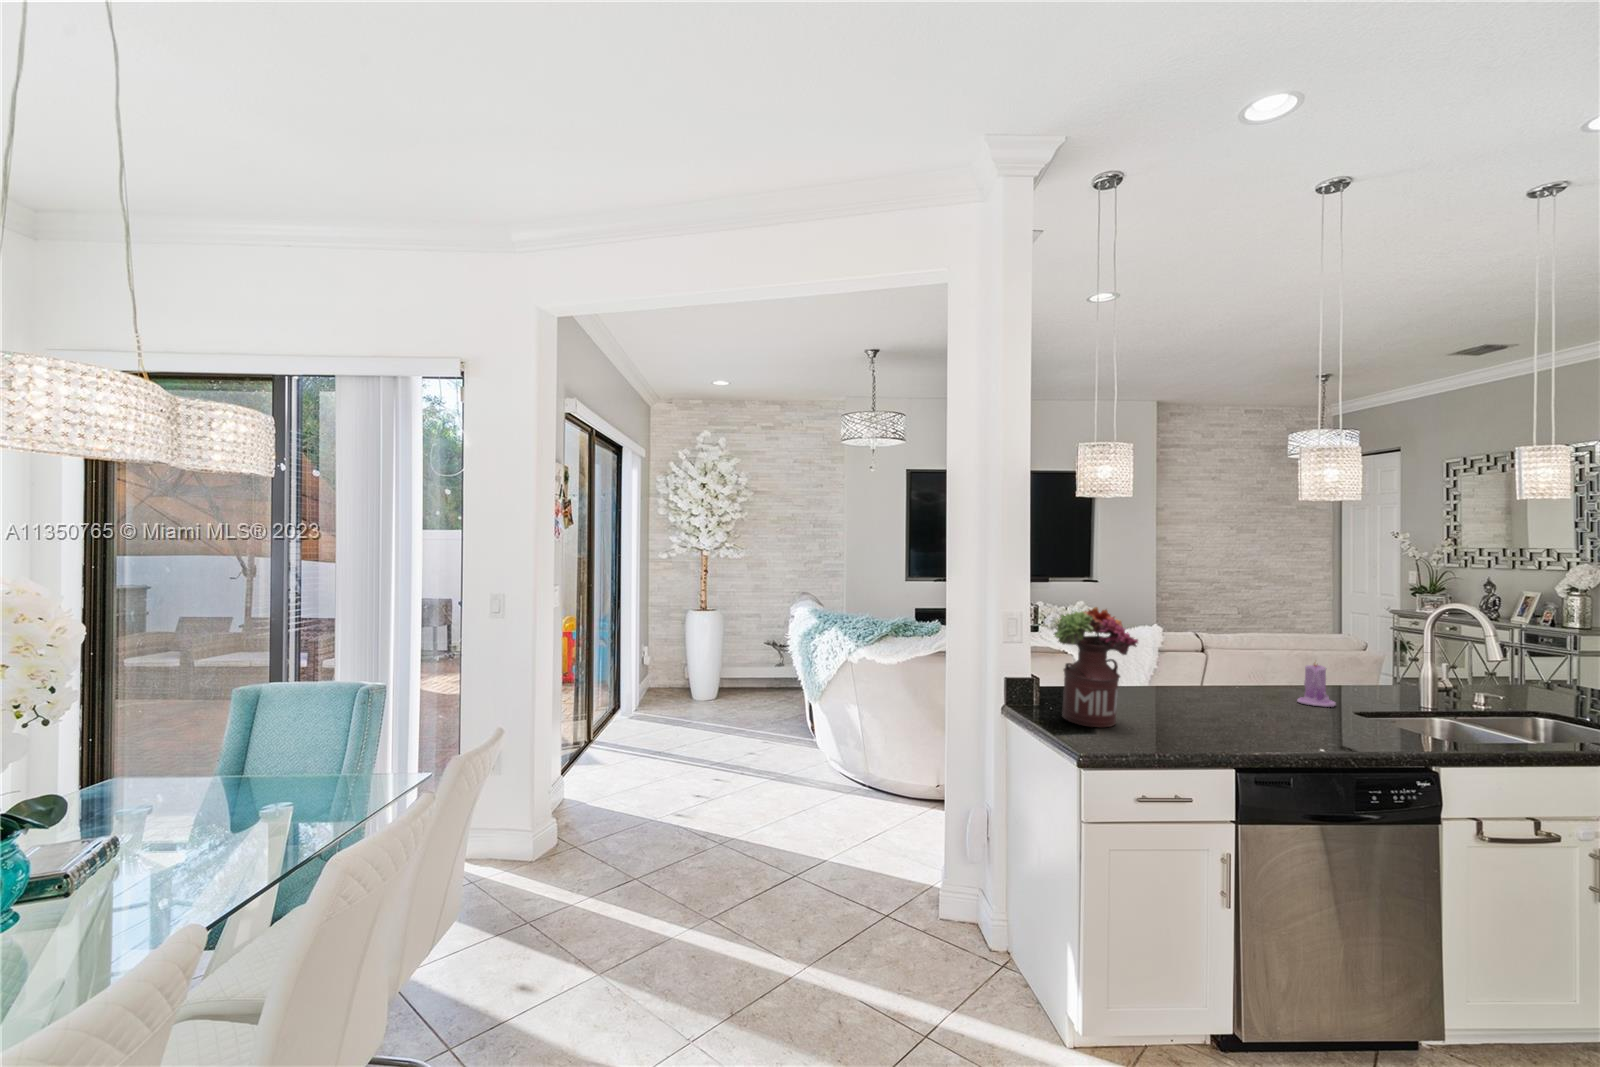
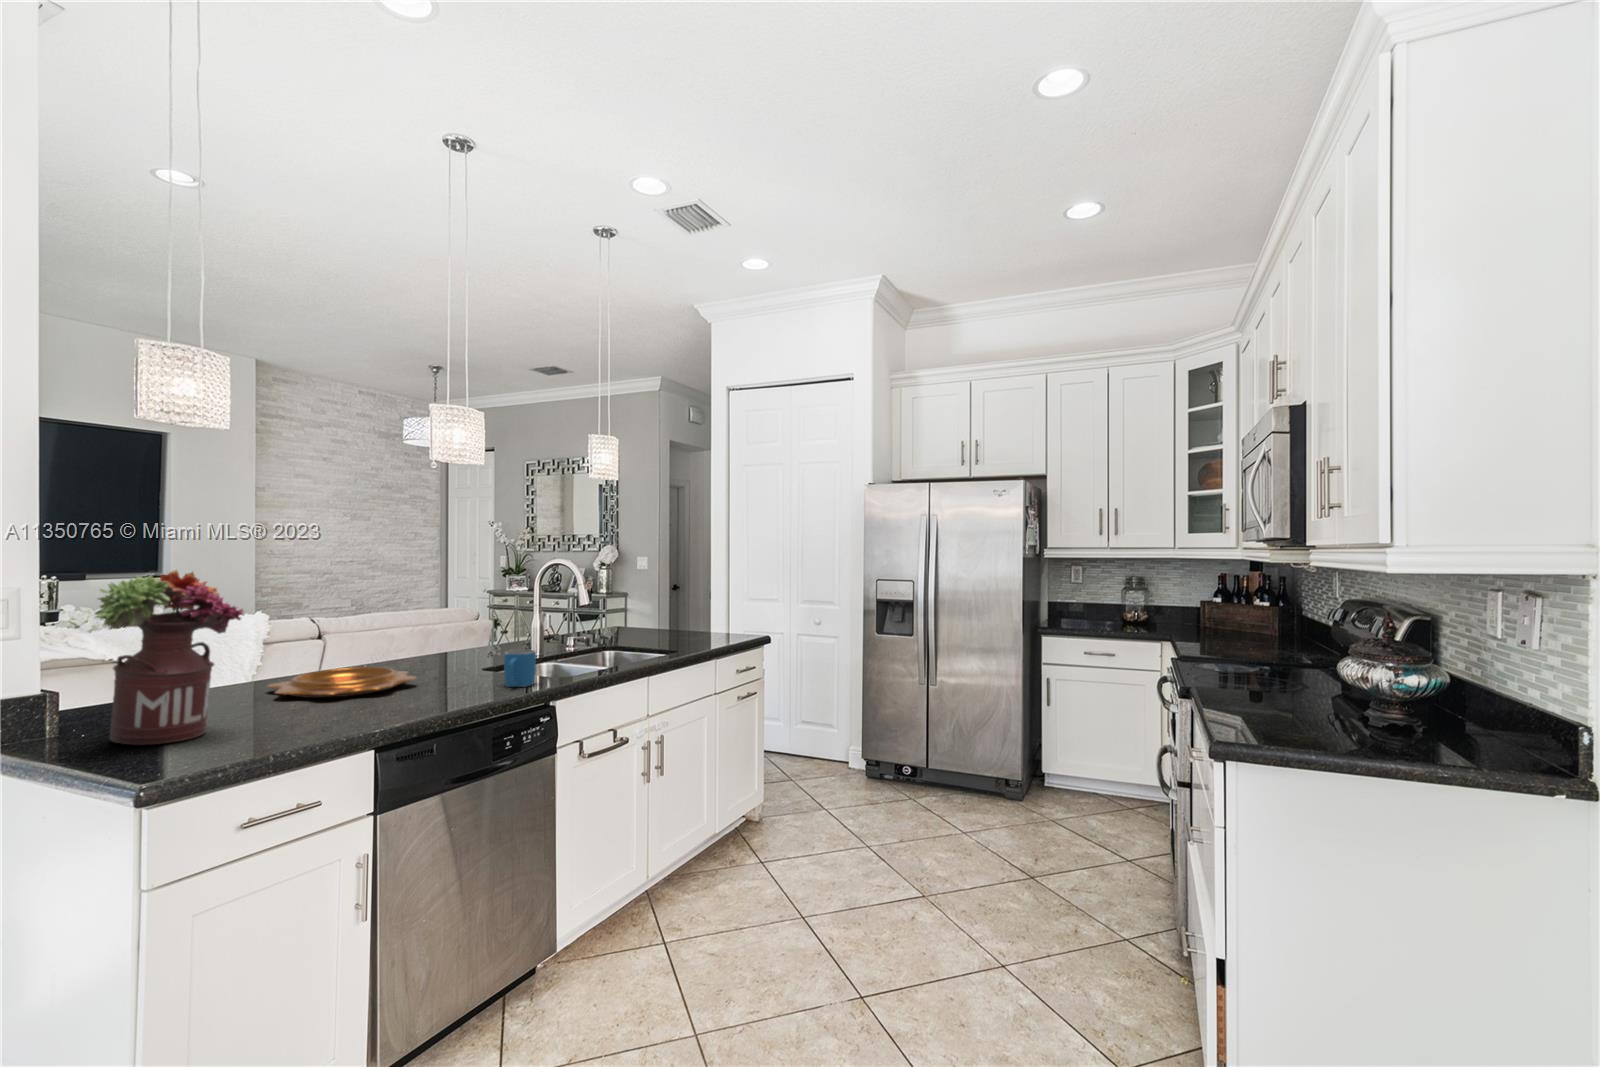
candle: present [1297,663,1336,707] -> none [428,622,464,670]
decorative bowl: none [1158,688,1282,717] -> present [267,667,416,698]
mug: none [1375,702,1415,743] -> present [504,650,536,687]

